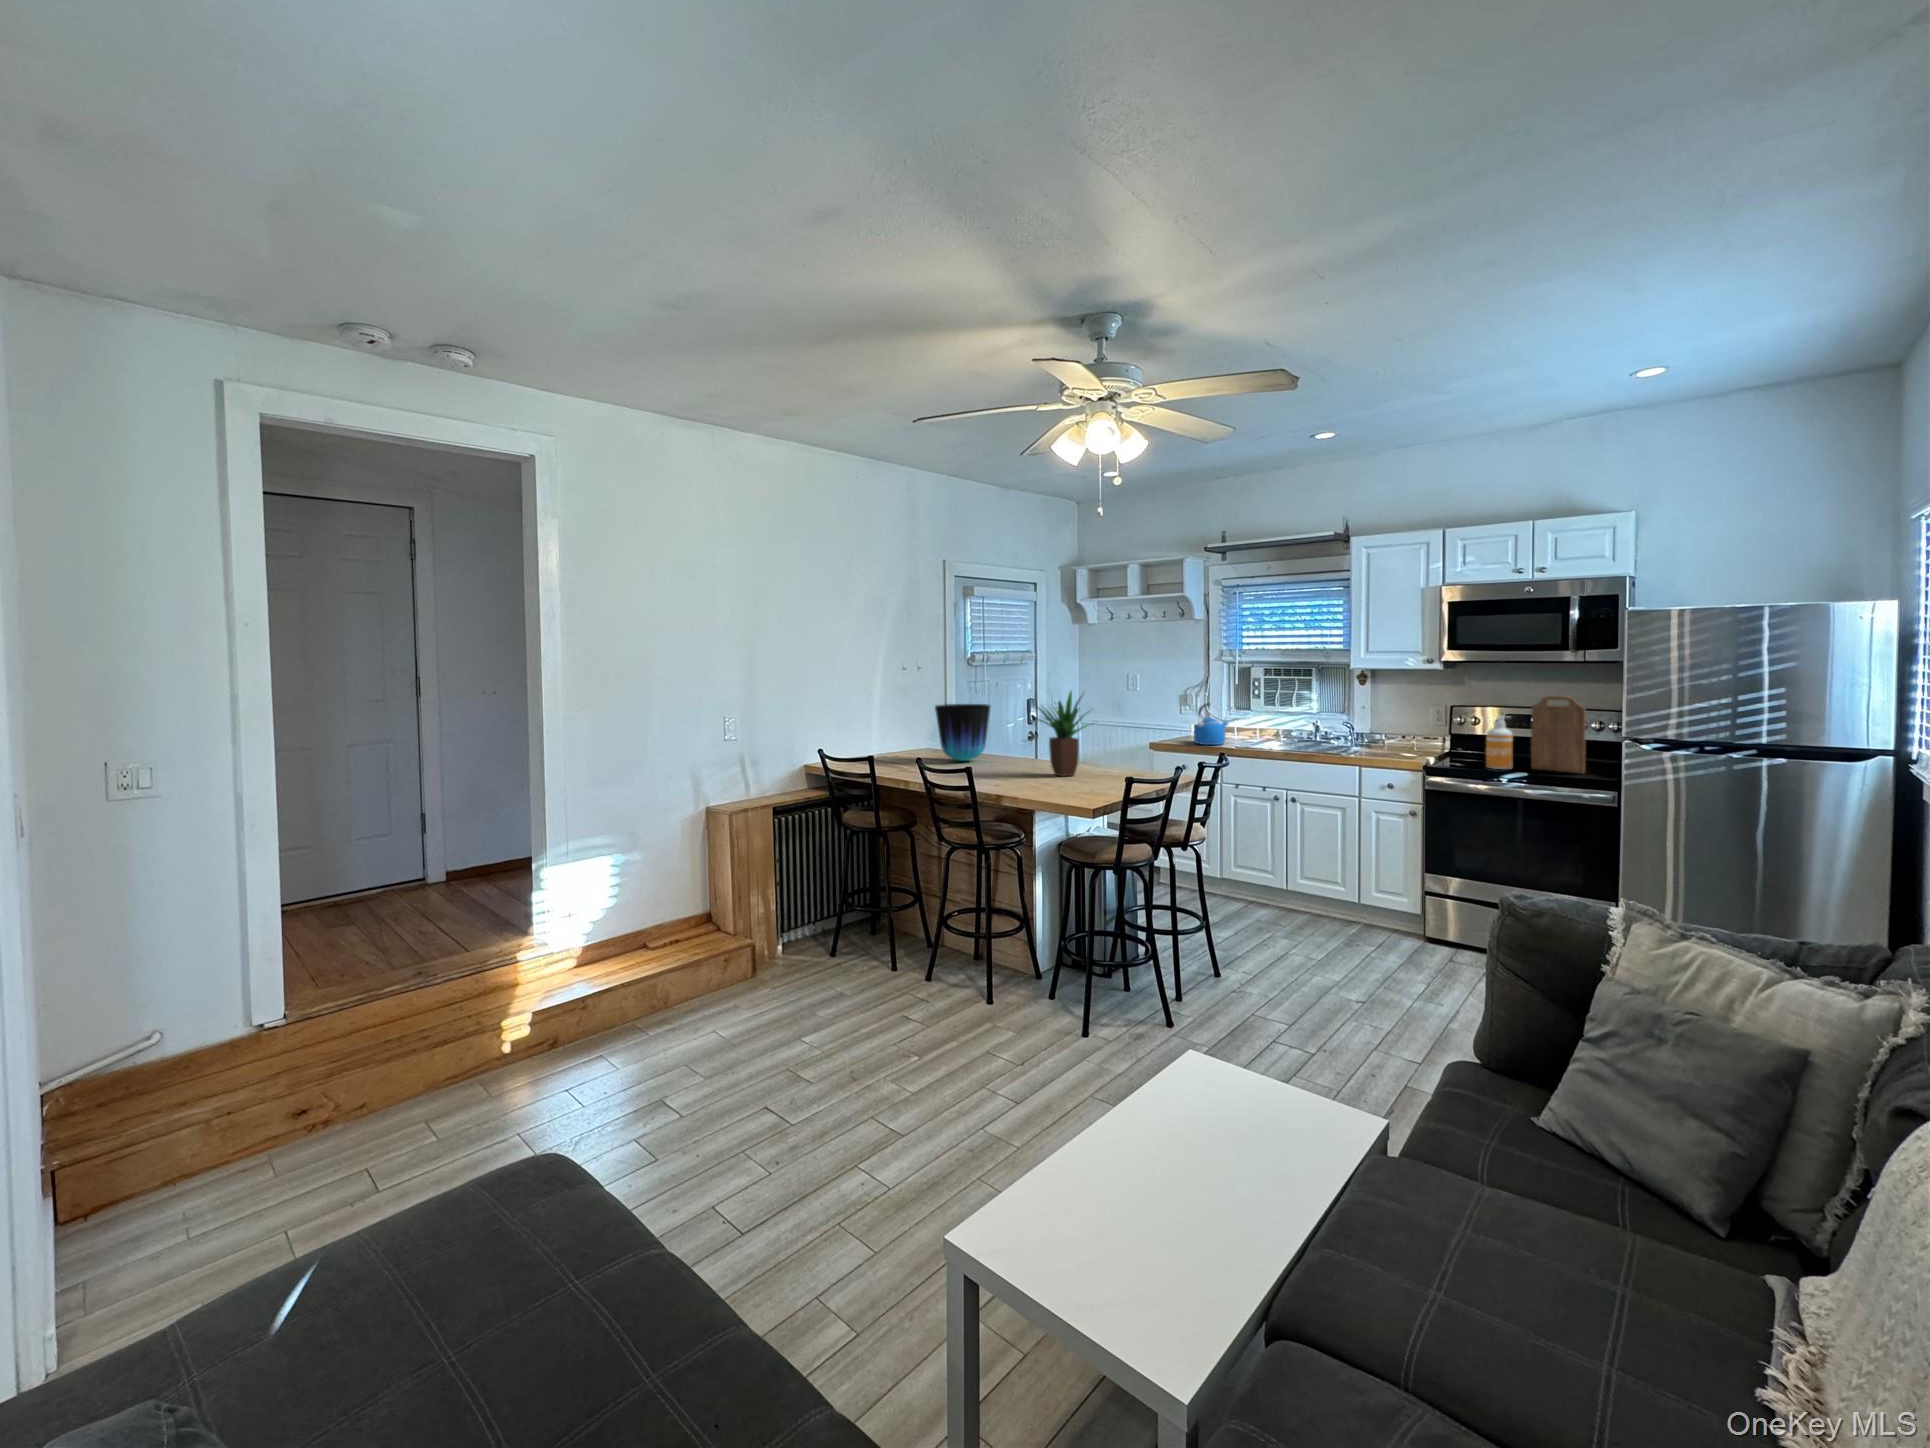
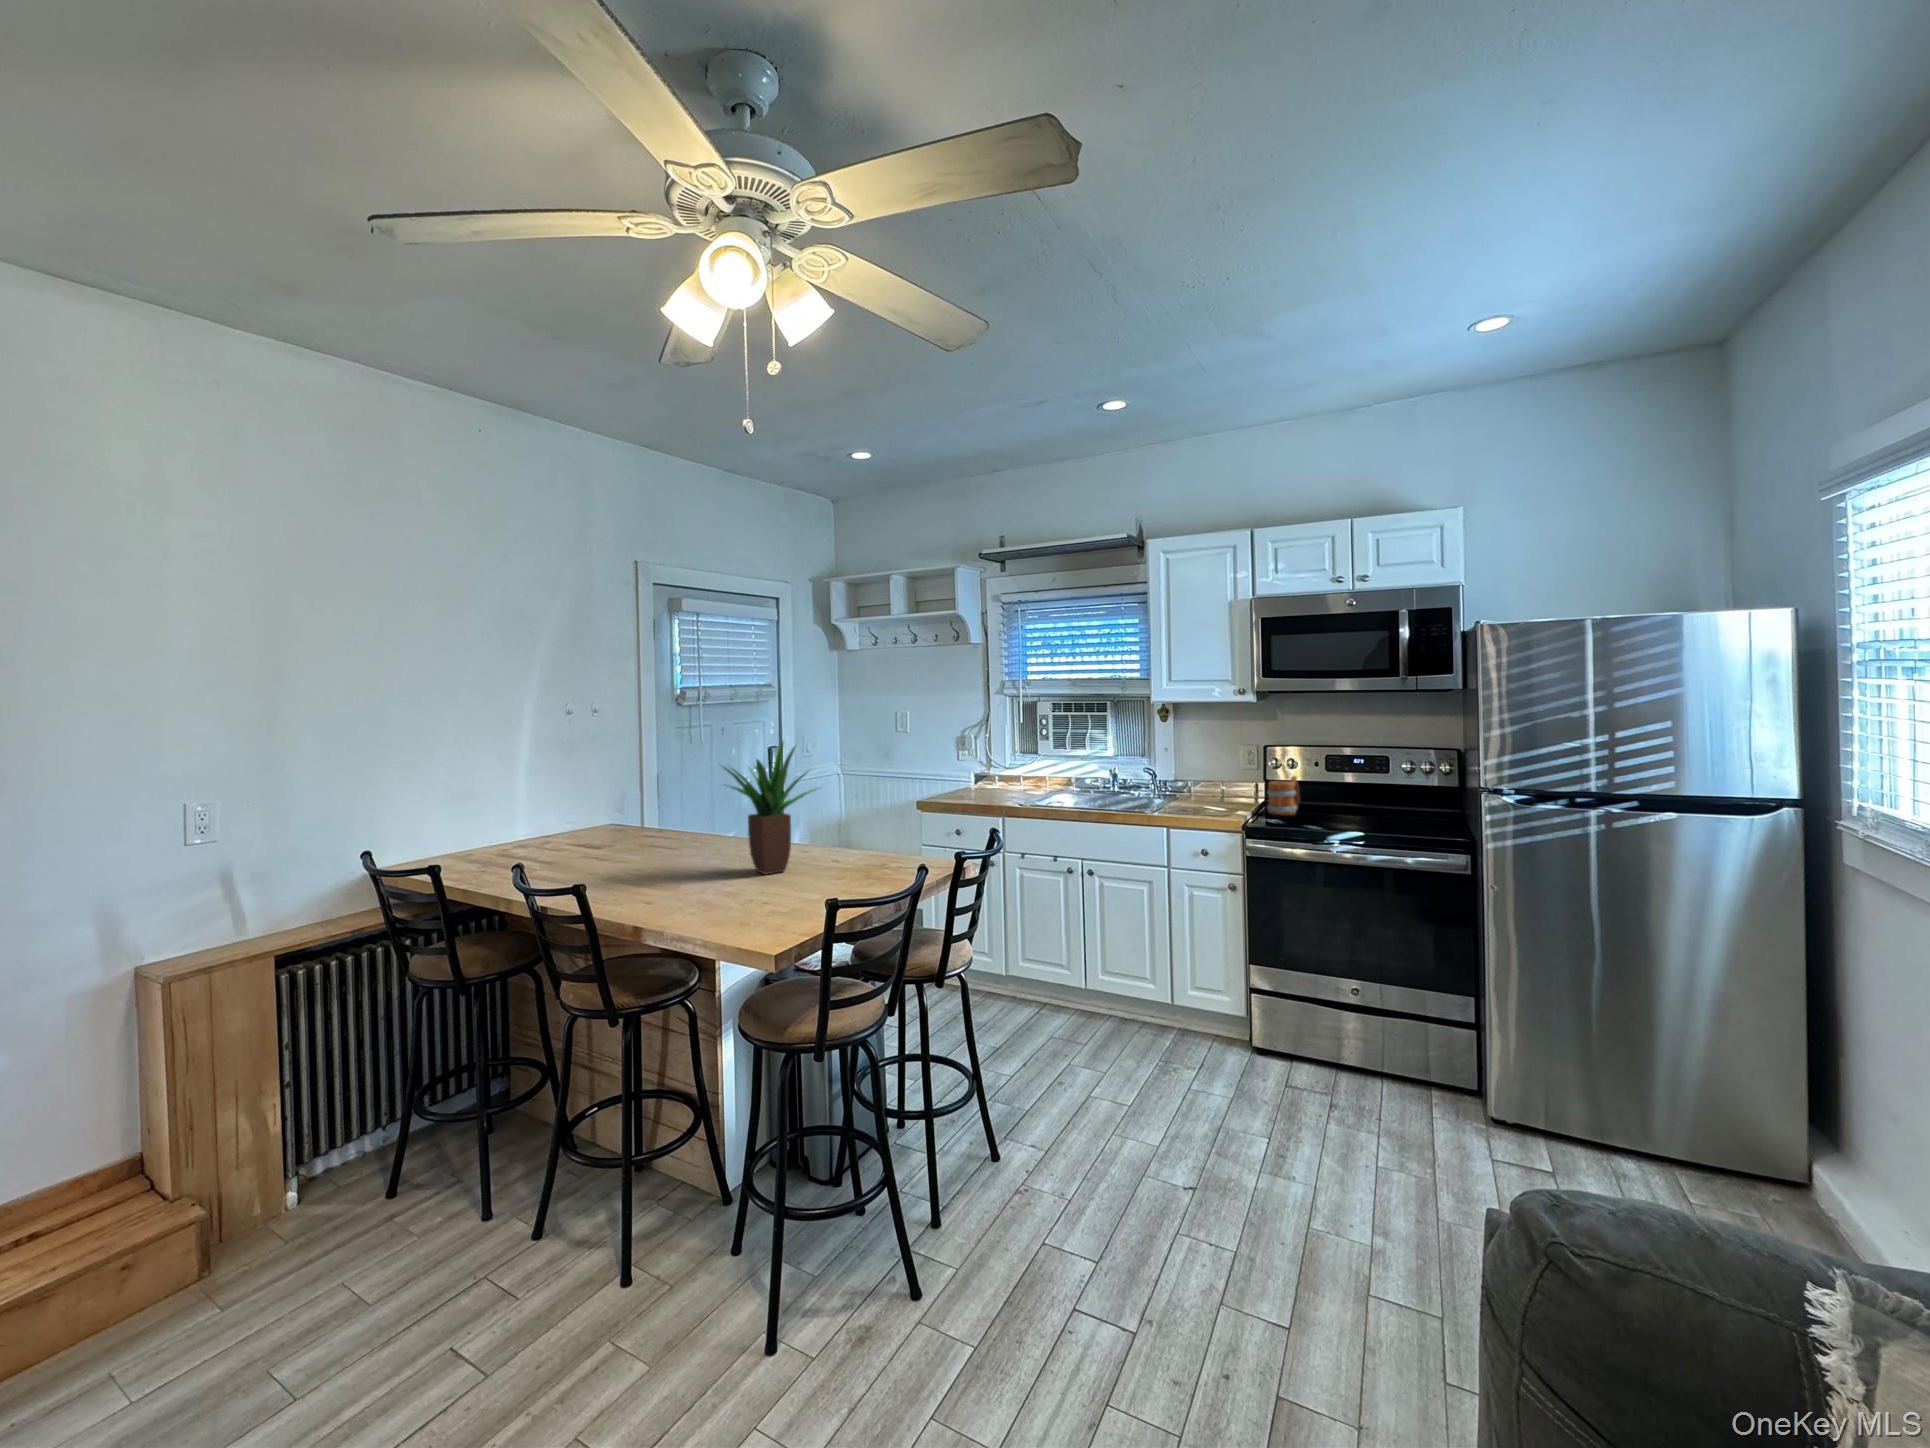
cutting board: present [1531,696,1586,773] -> none [1361,733,1426,830]
kettle: present [1194,703,1228,745] -> none [971,748,1013,801]
vase: present [935,704,990,761] -> none [594,761,680,848]
soap dispenser: present [1486,716,1513,769] -> none [1312,759,1343,827]
mug: none [1448,730,1480,761] -> present [1267,776,1300,815]

